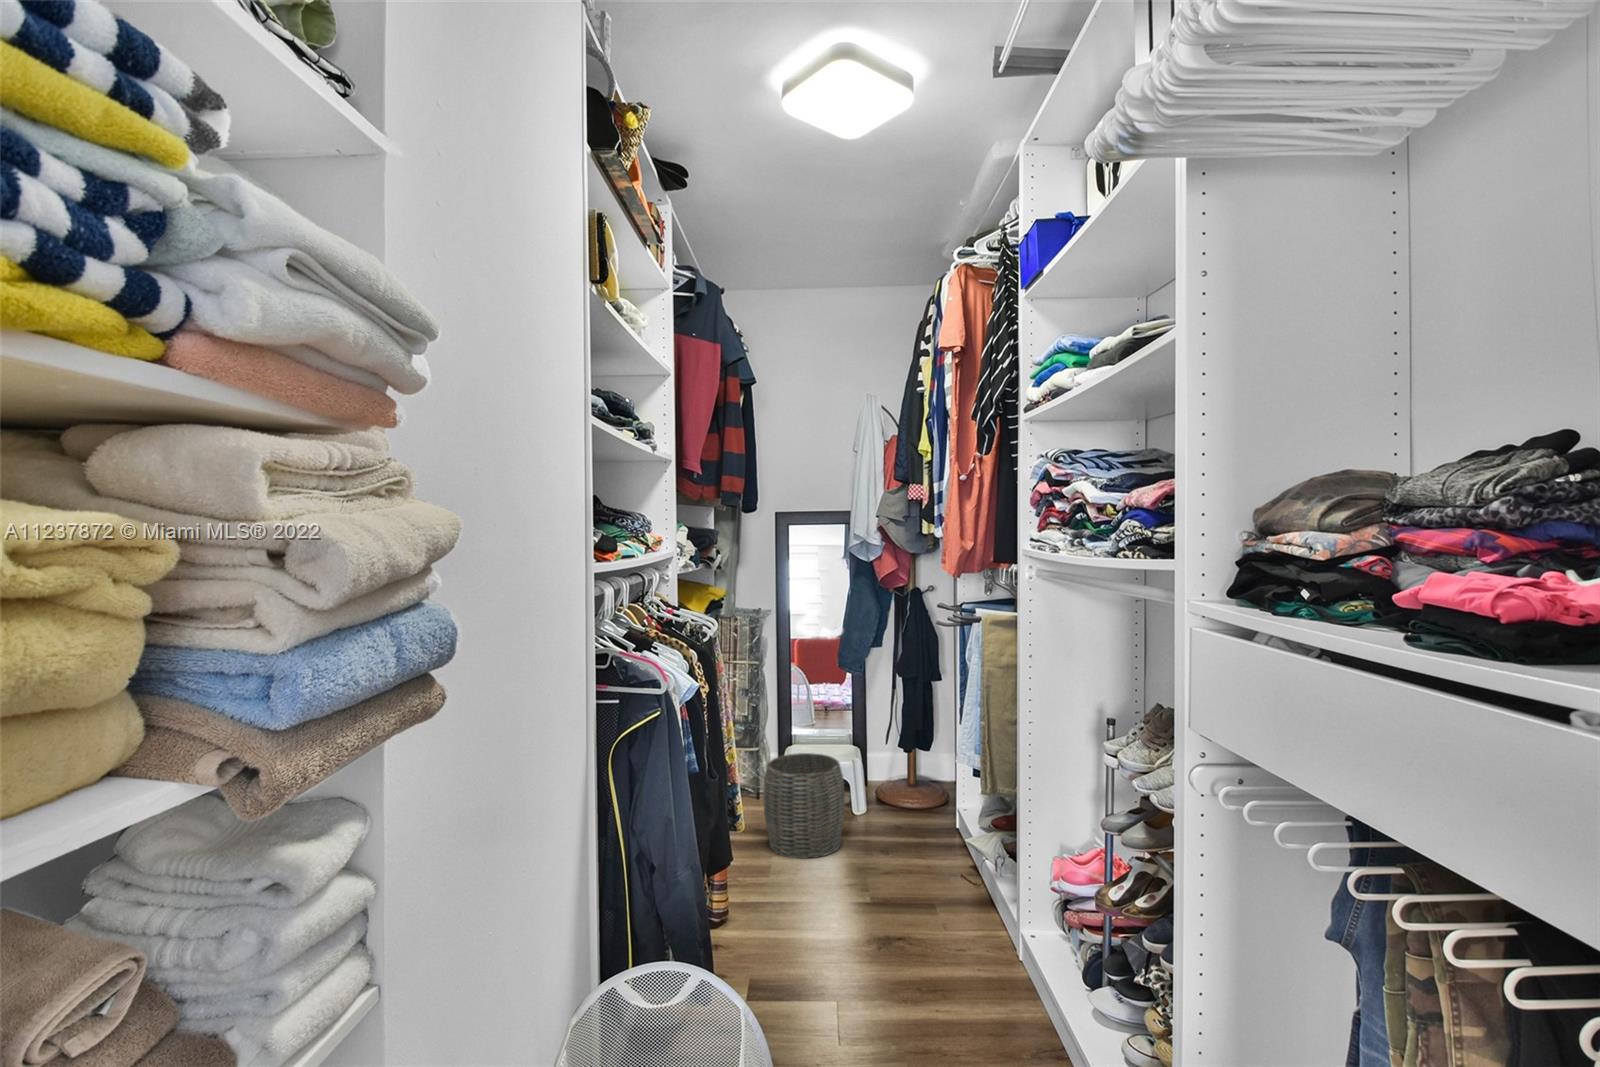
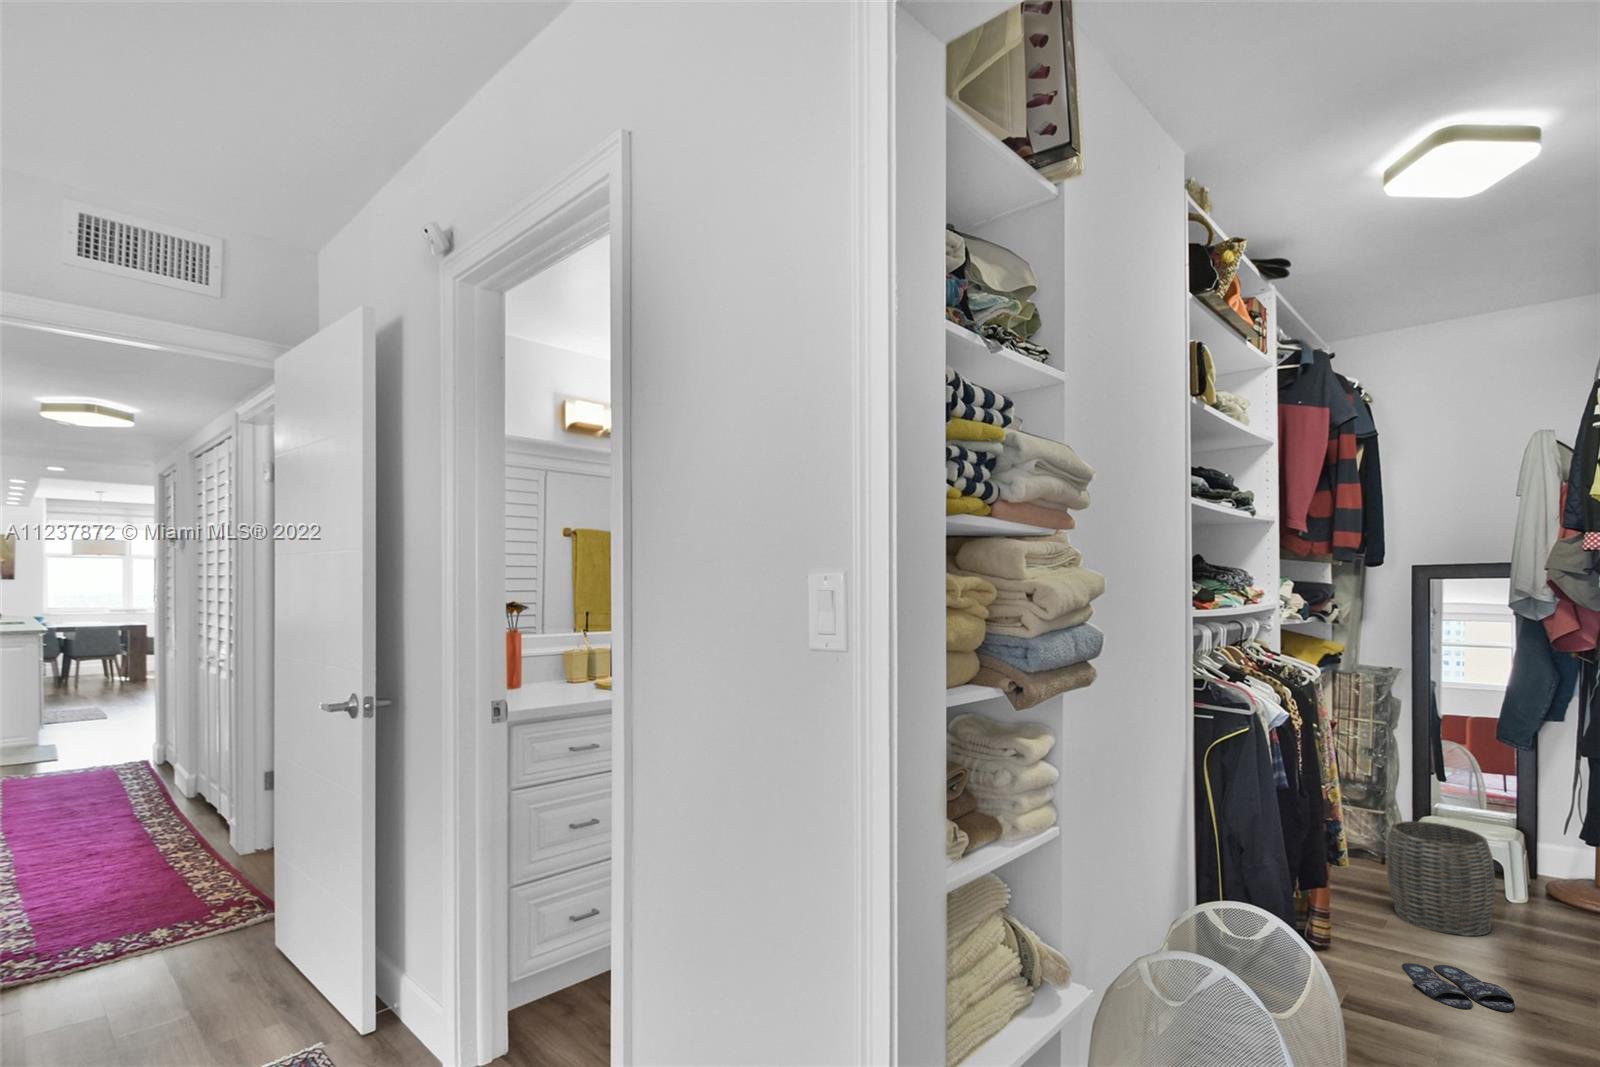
slippers: none [784,895,873,943] -> present [1402,963,1515,1012]

